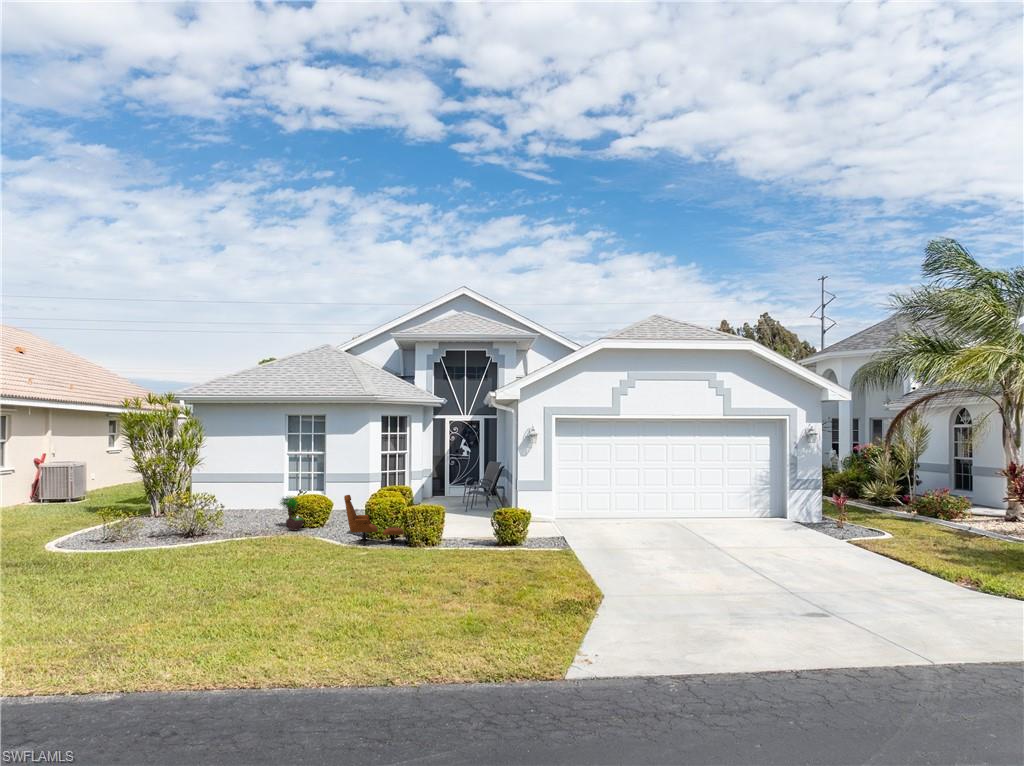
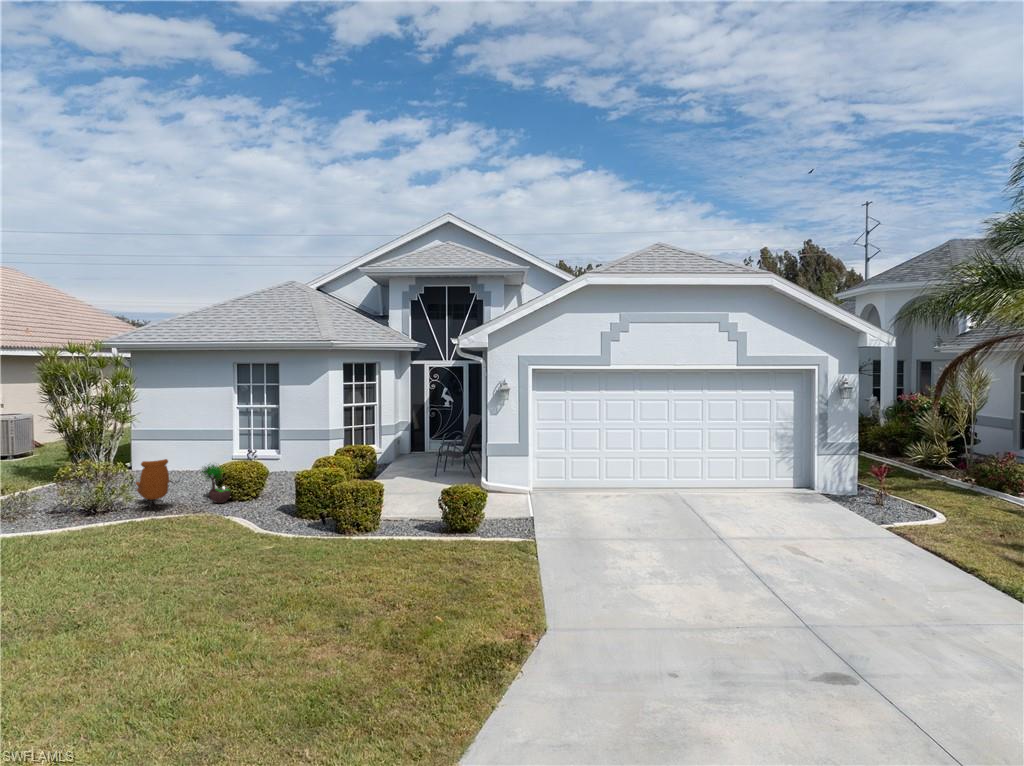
lounge chair: present [344,495,404,546] -> present [135,459,171,512]

